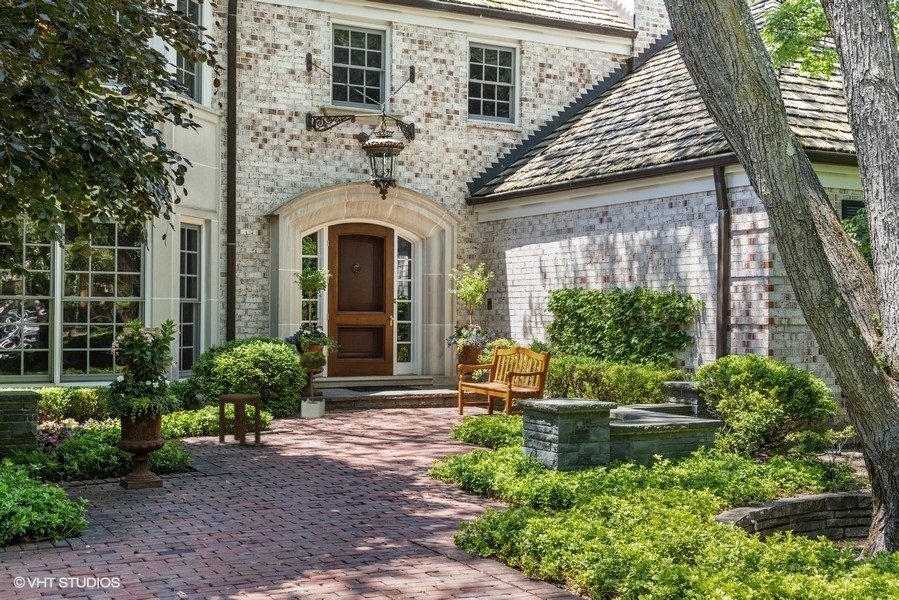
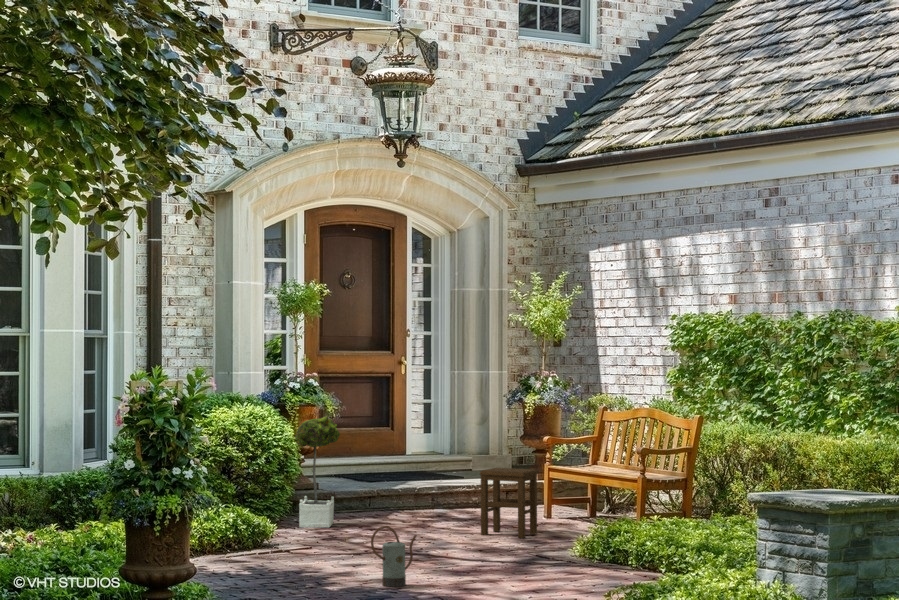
stool: present [218,393,262,445] -> present [480,468,538,538]
watering can: none [298,418,330,455] -> present [371,526,417,587]

